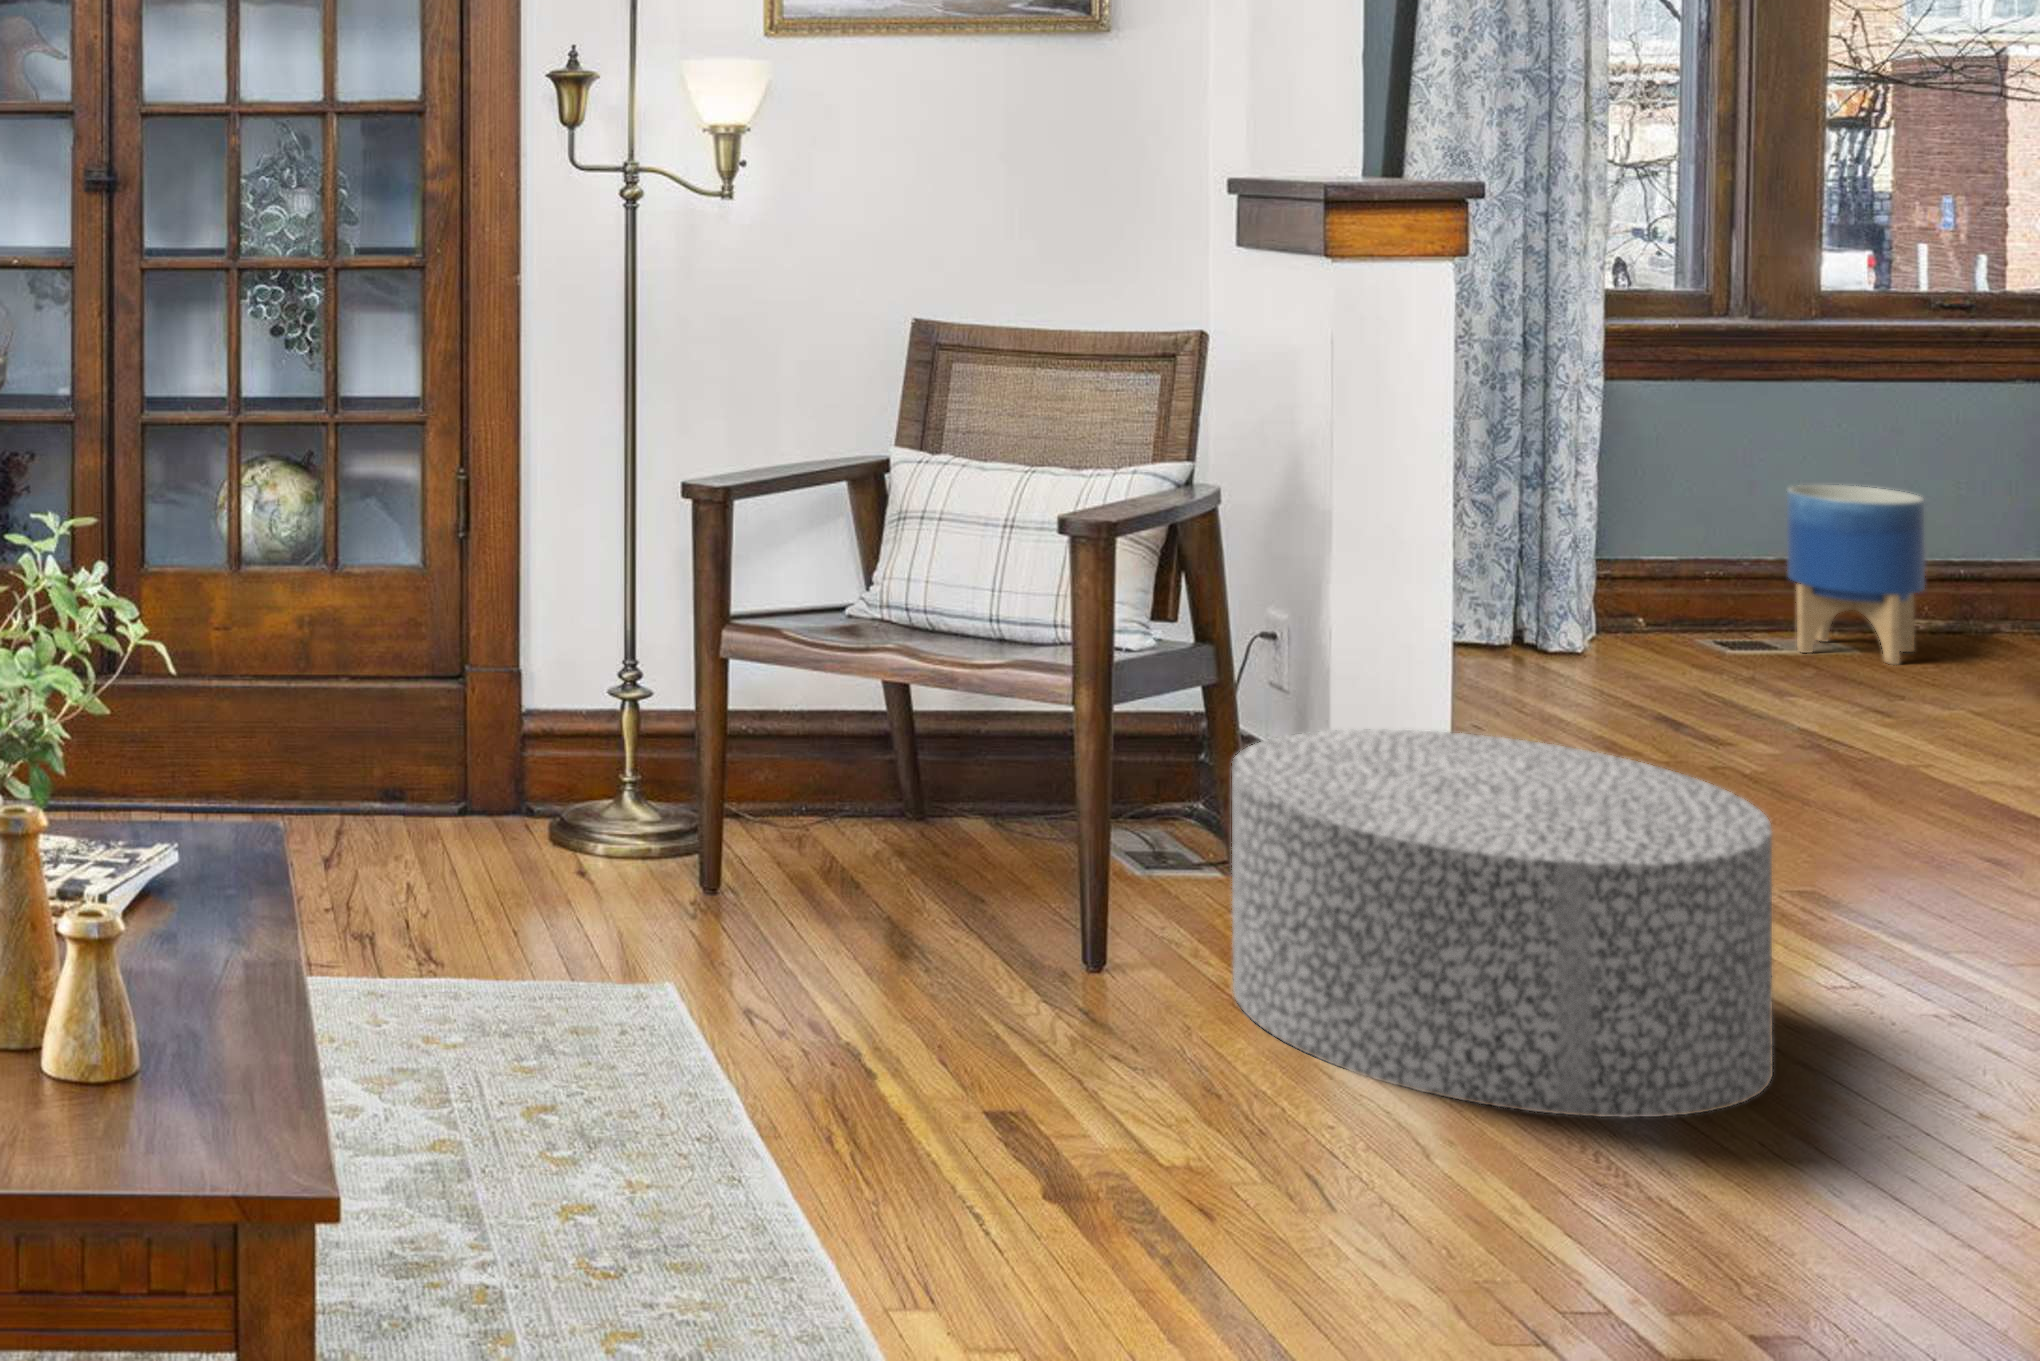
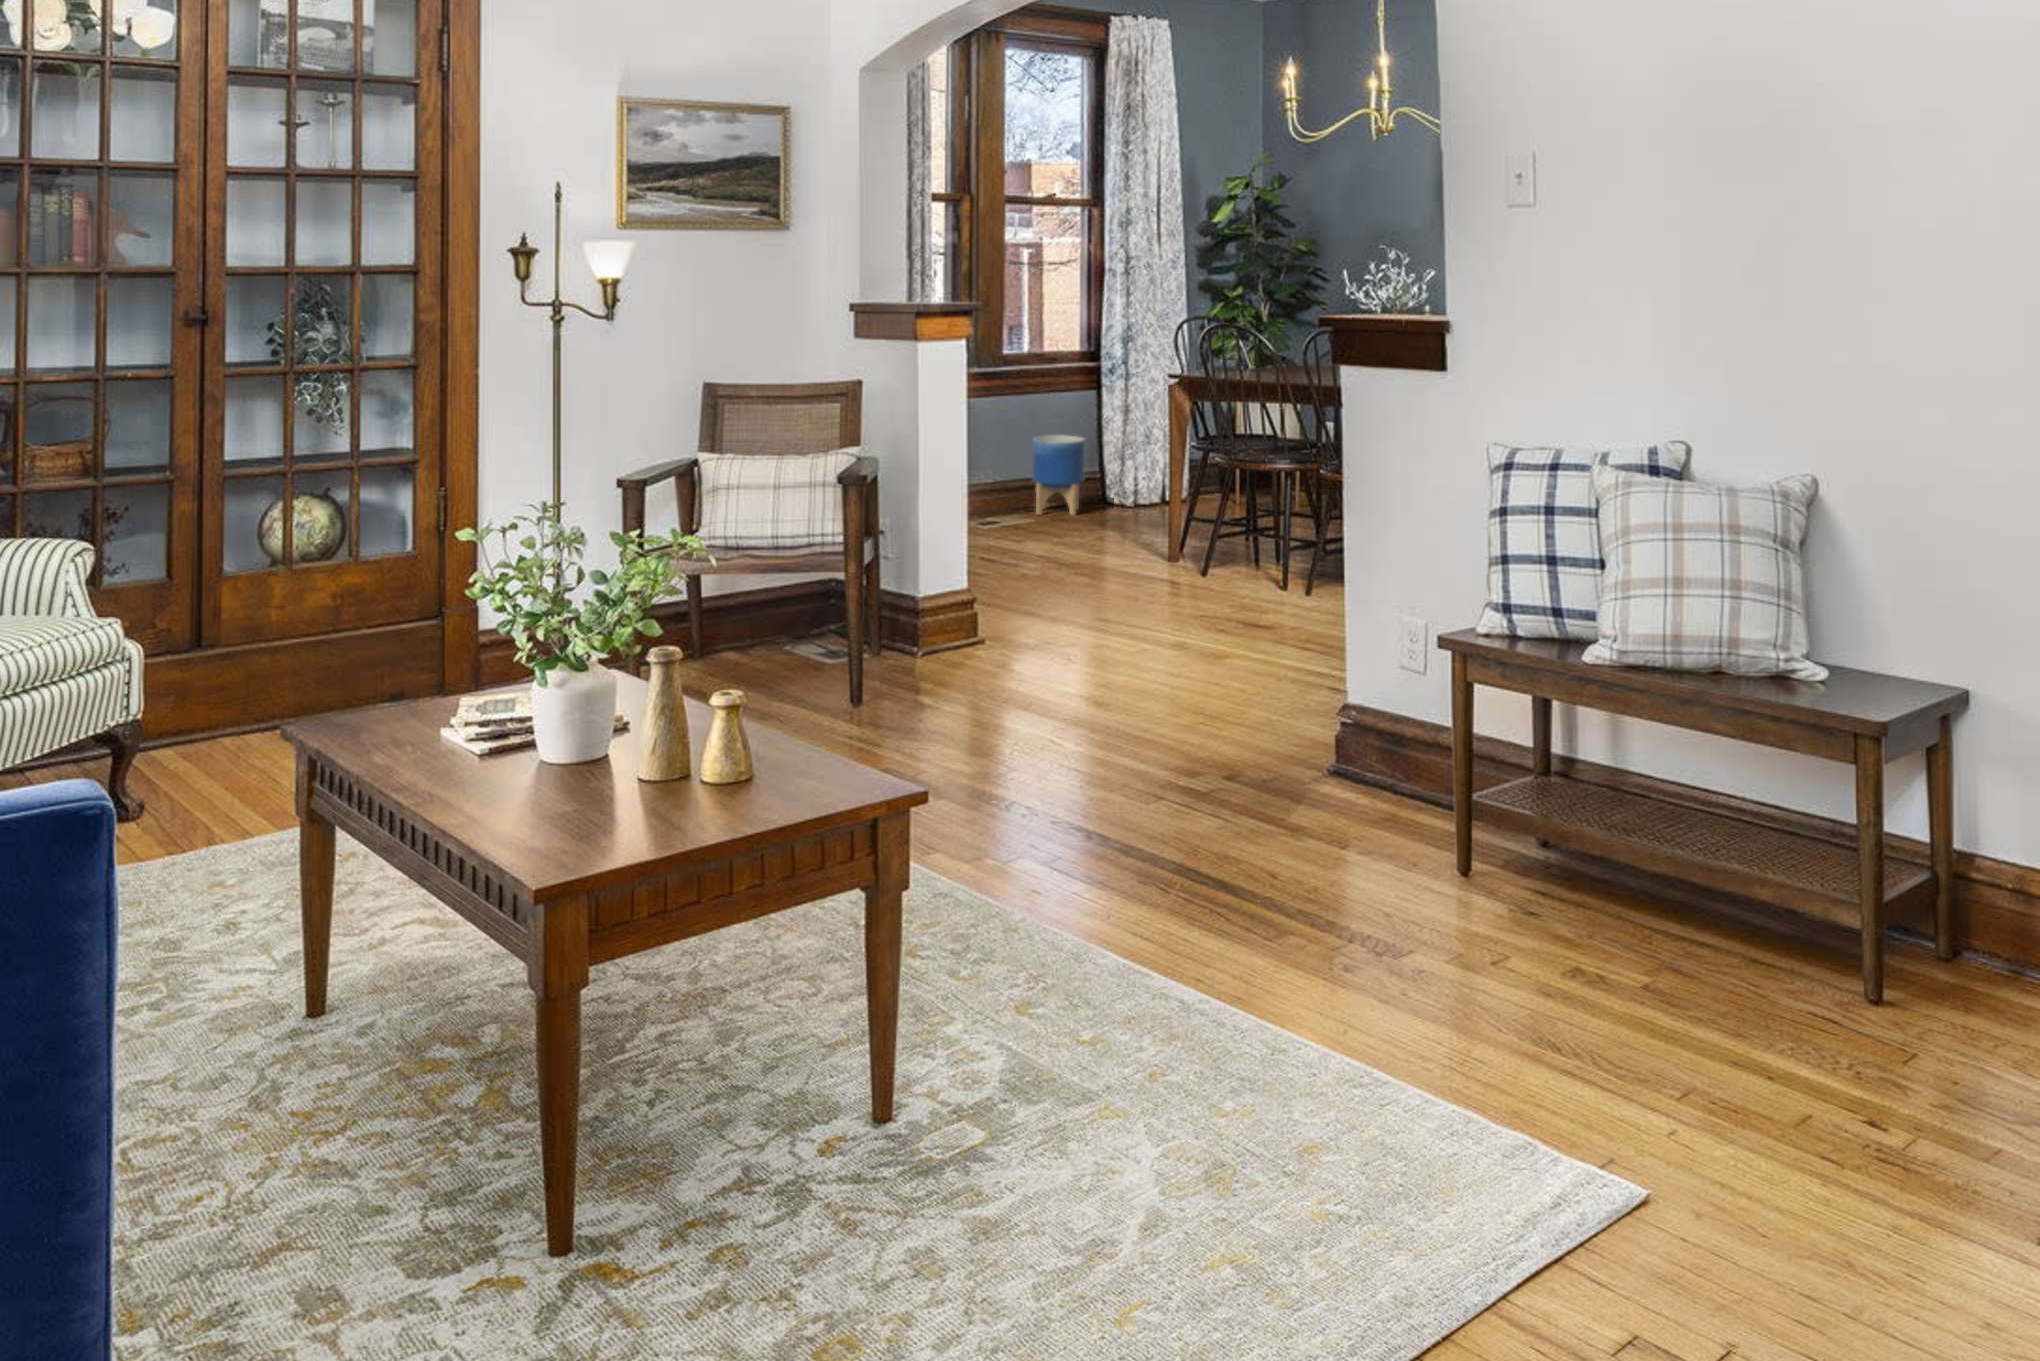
ottoman: present [1232,729,1773,1117] -> none [894,561,1105,715]

